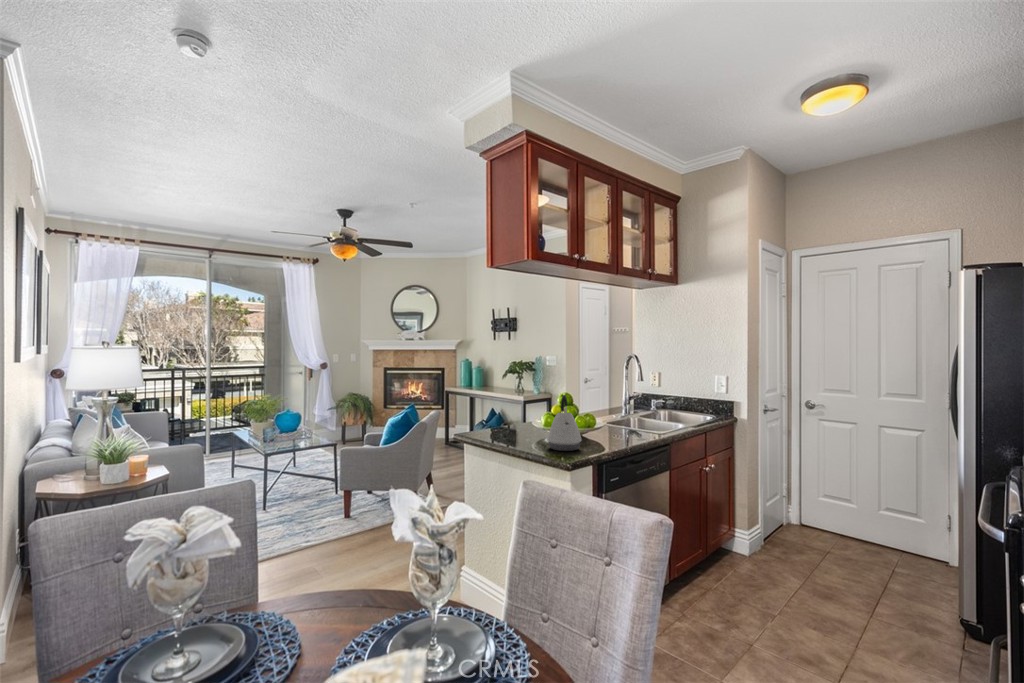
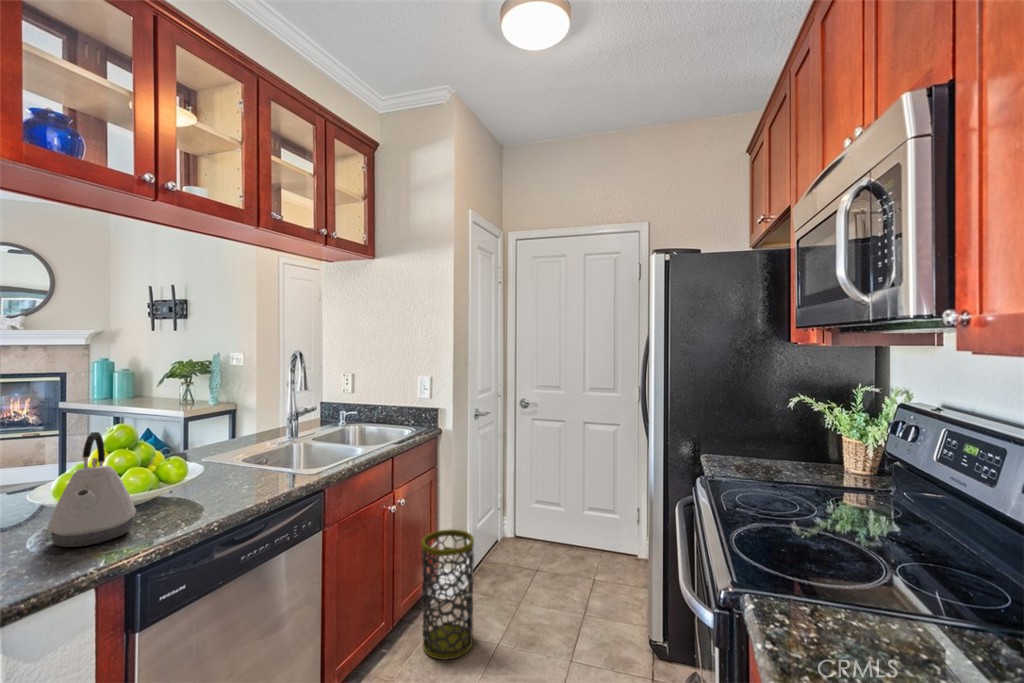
trash can: none [727,495,771,591] -> present [422,529,474,660]

